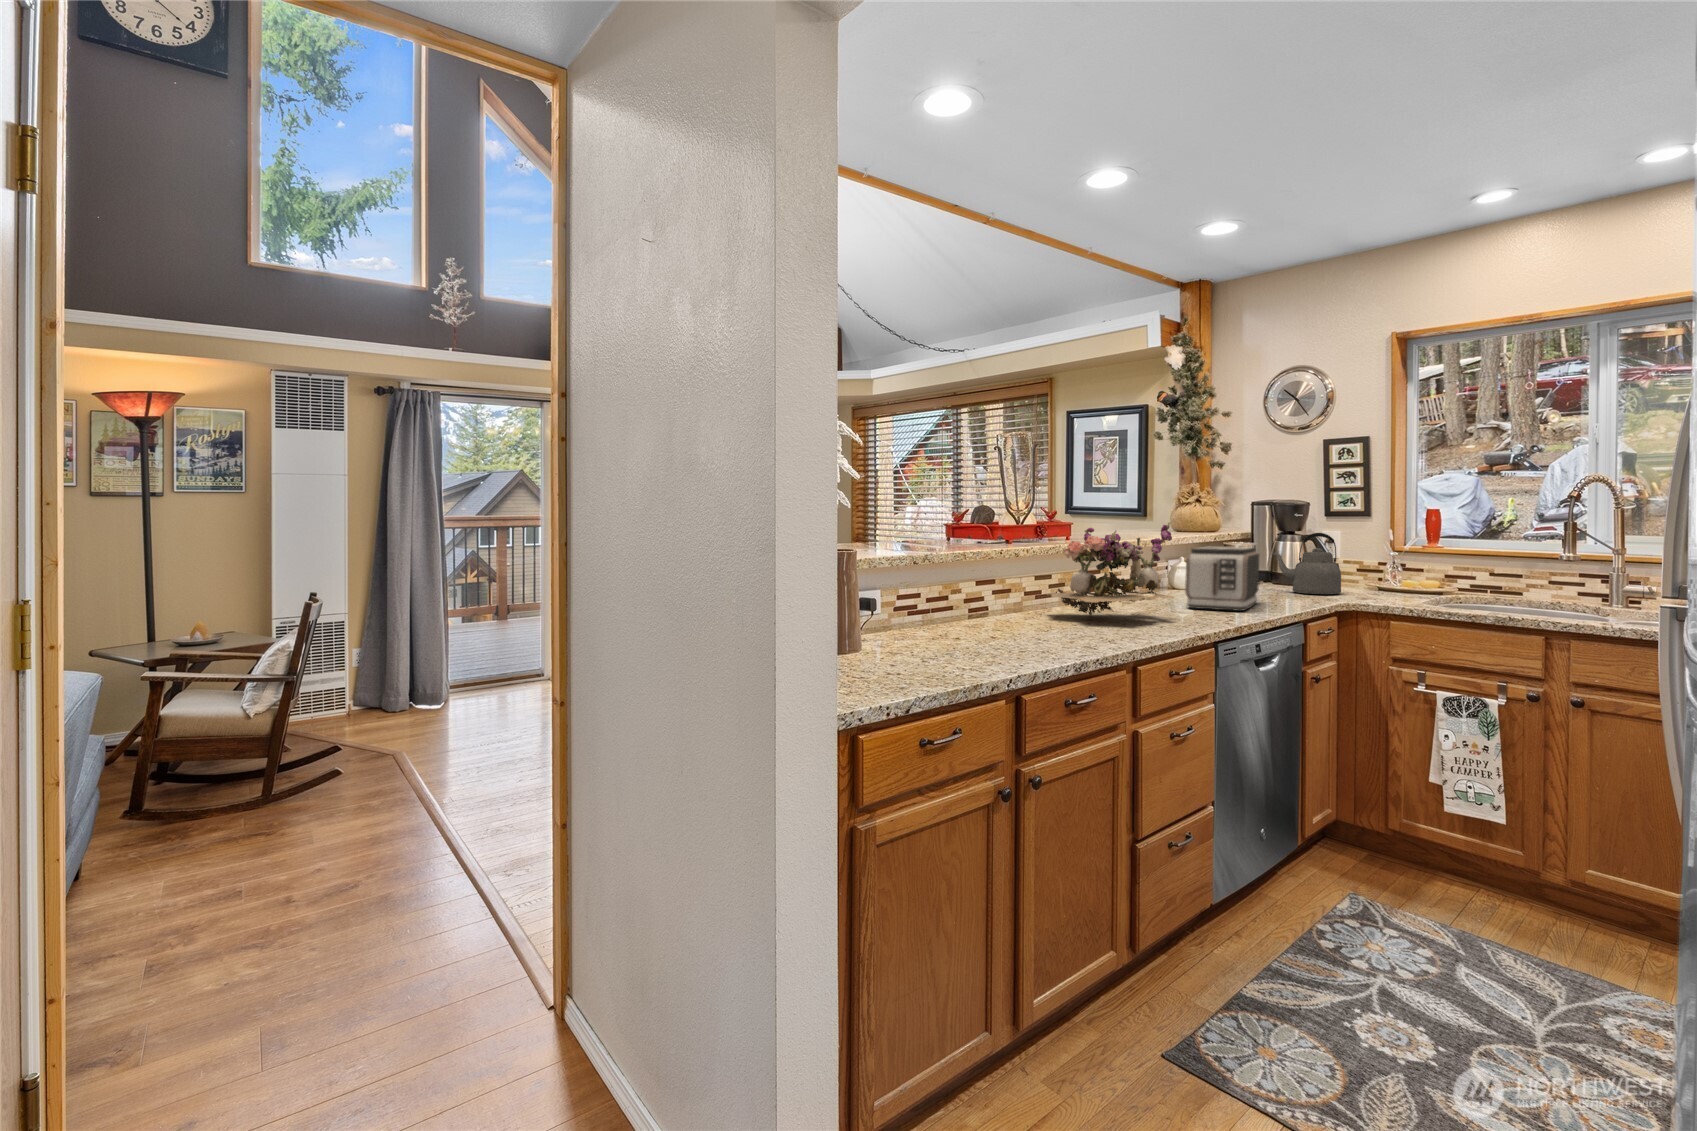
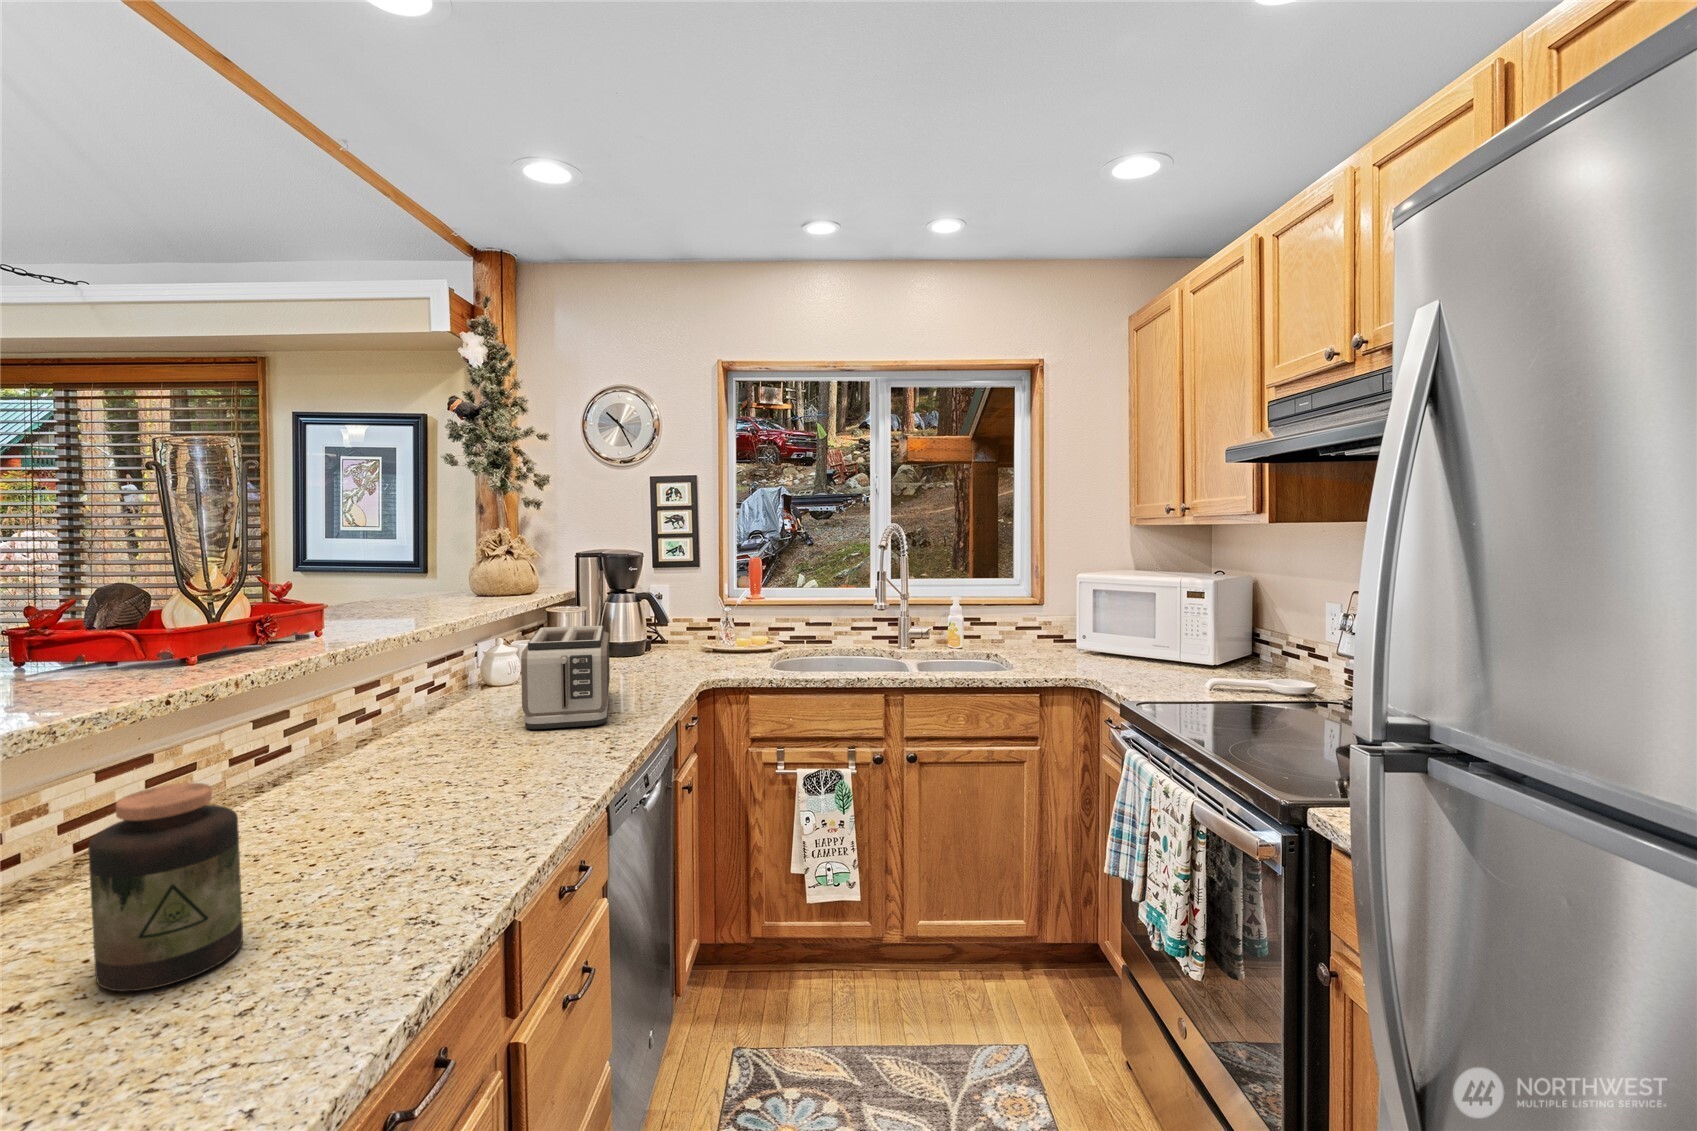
flower arrangement: present [1047,522,1174,617] -> none [277,620,522,796]
kettle: present [1272,533,1341,594] -> none [608,592,684,665]
jar: none [984,565,1034,641] -> present [88,783,243,992]

